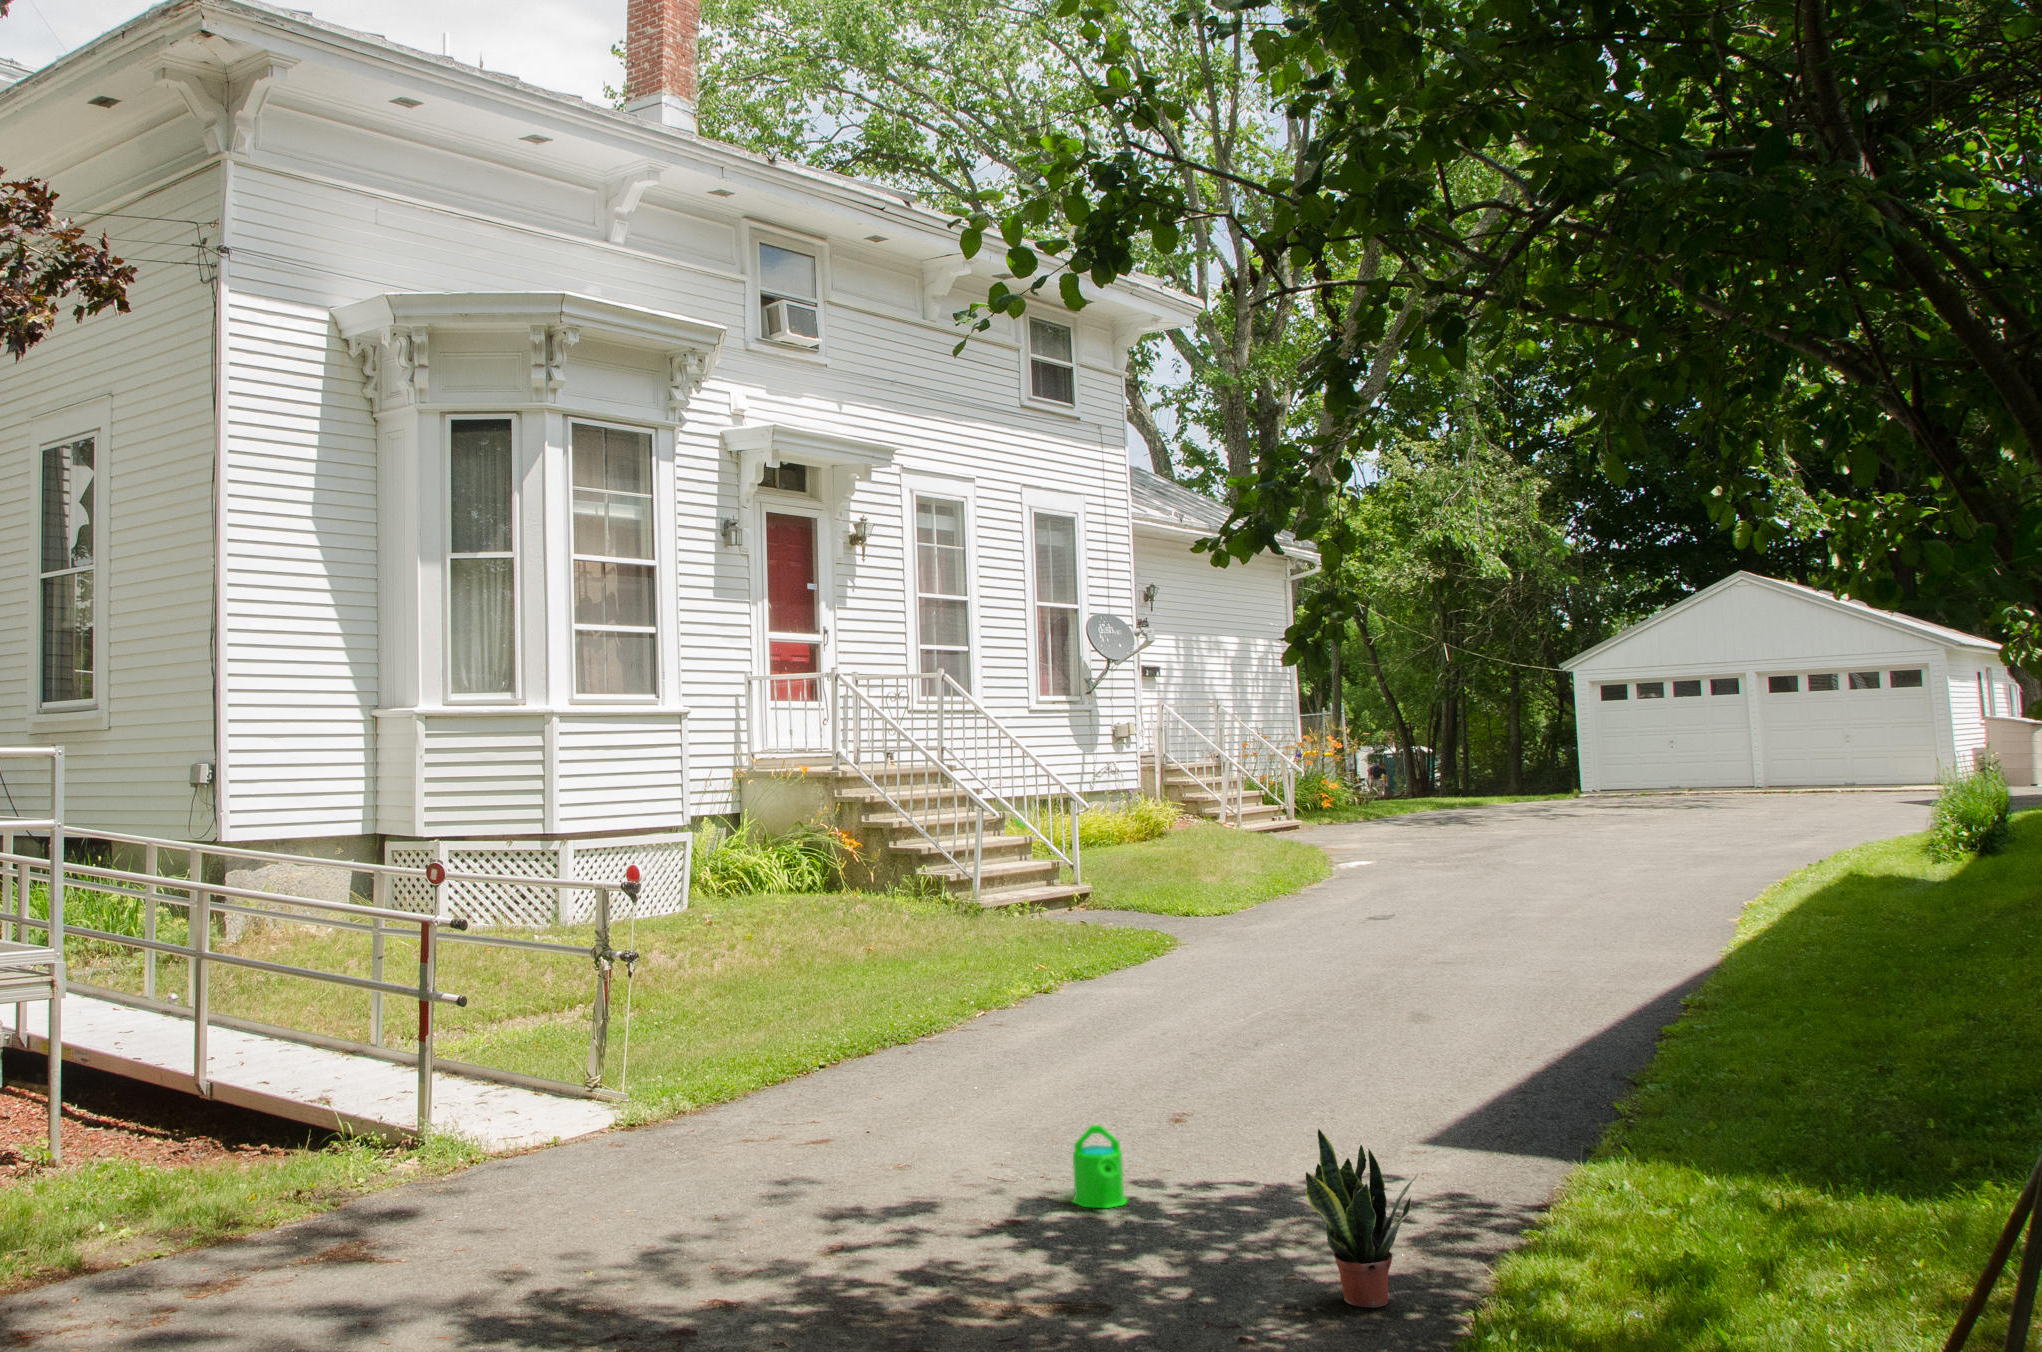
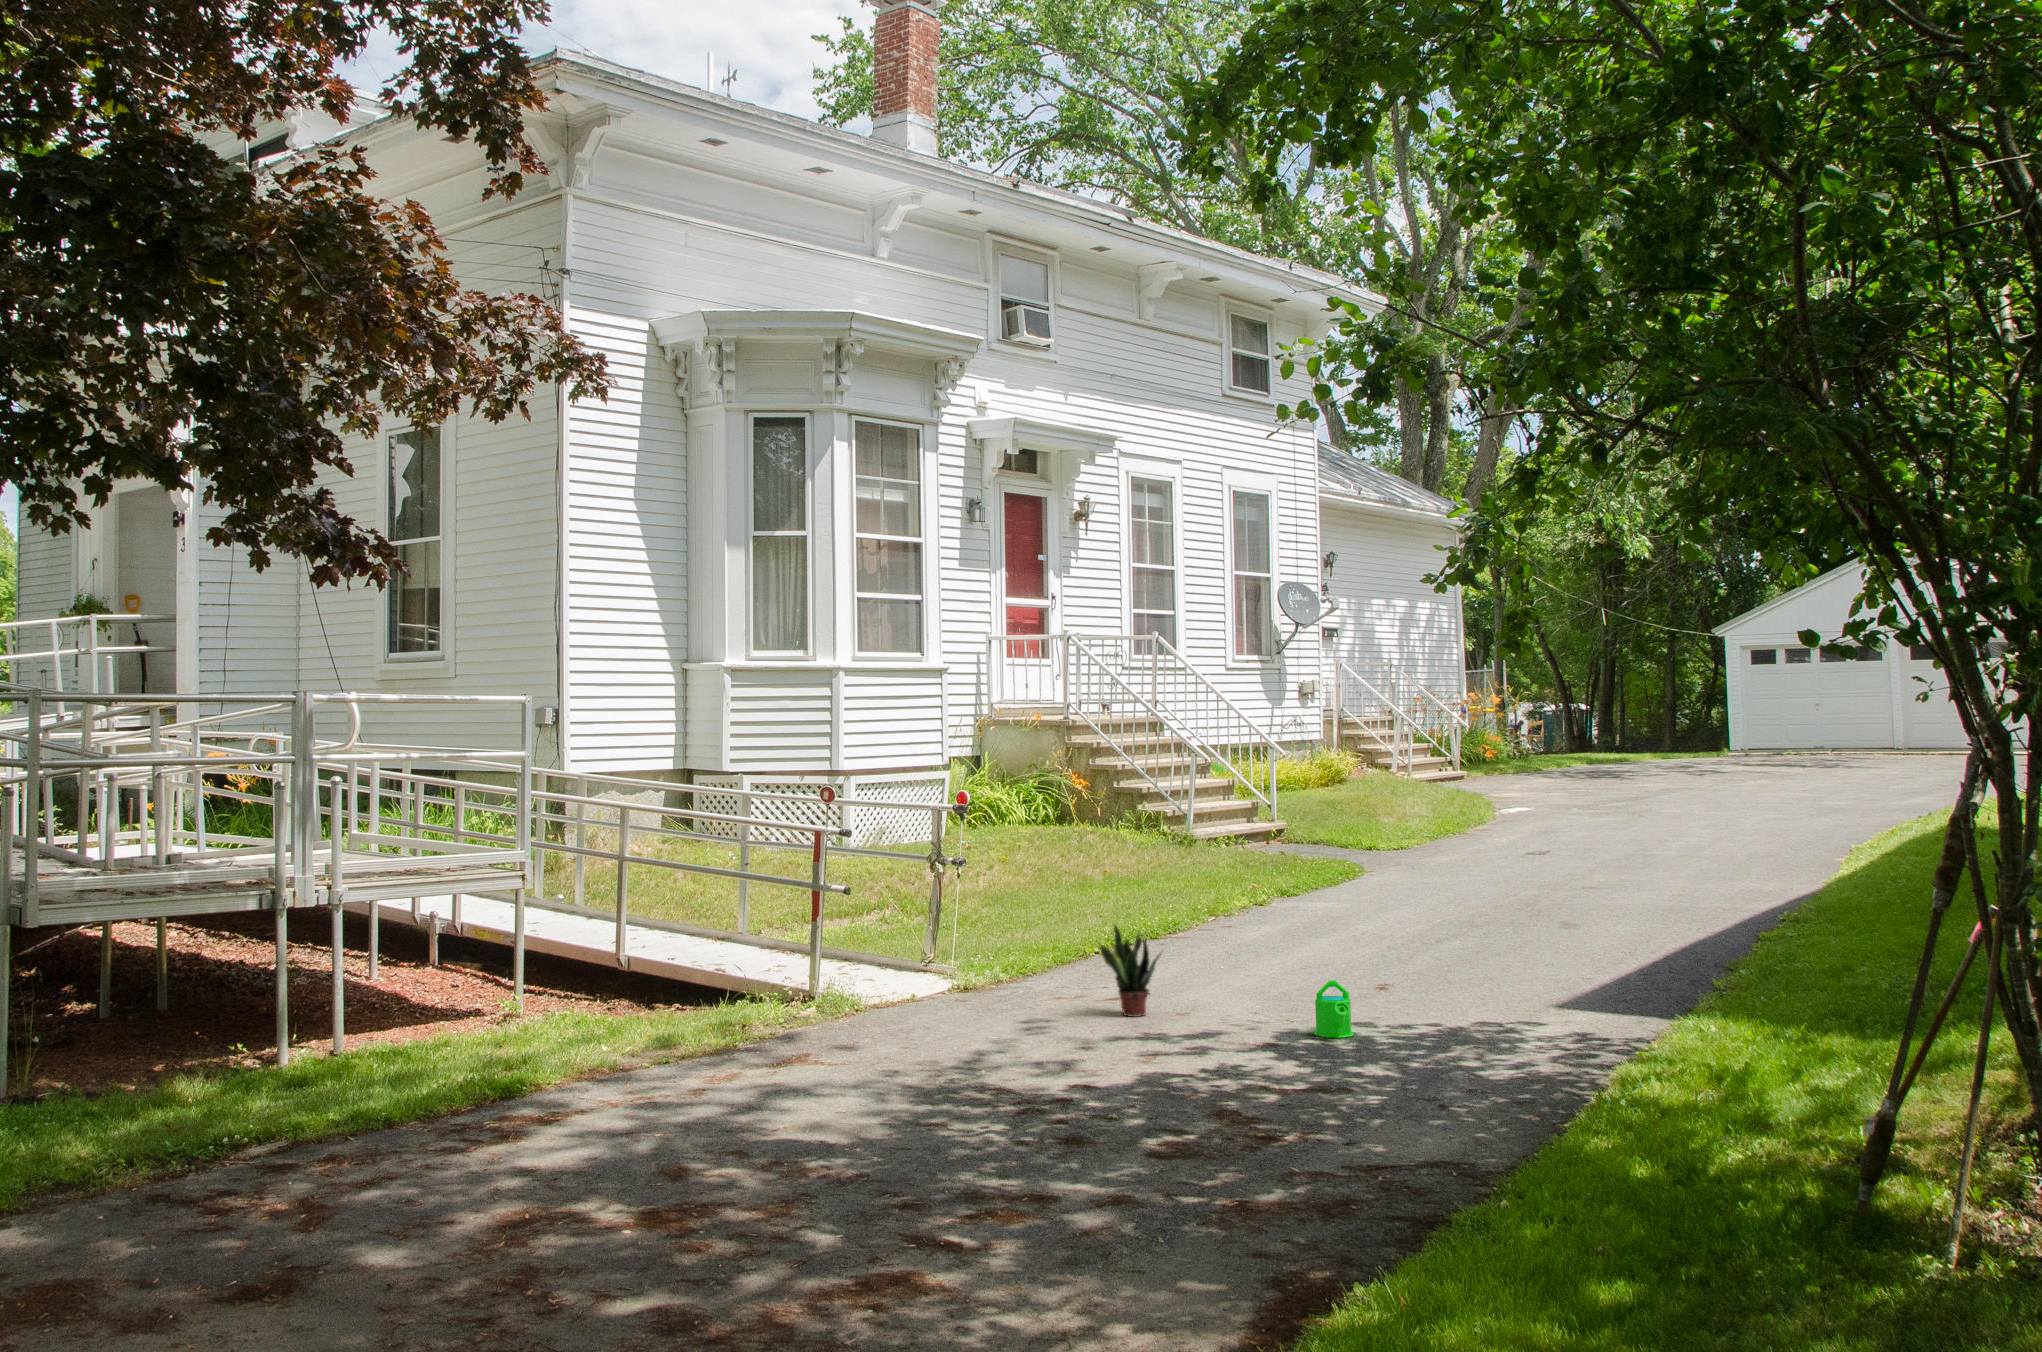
potted plant: present [1305,1129,1418,1307] -> present [1100,925,1162,1017]

